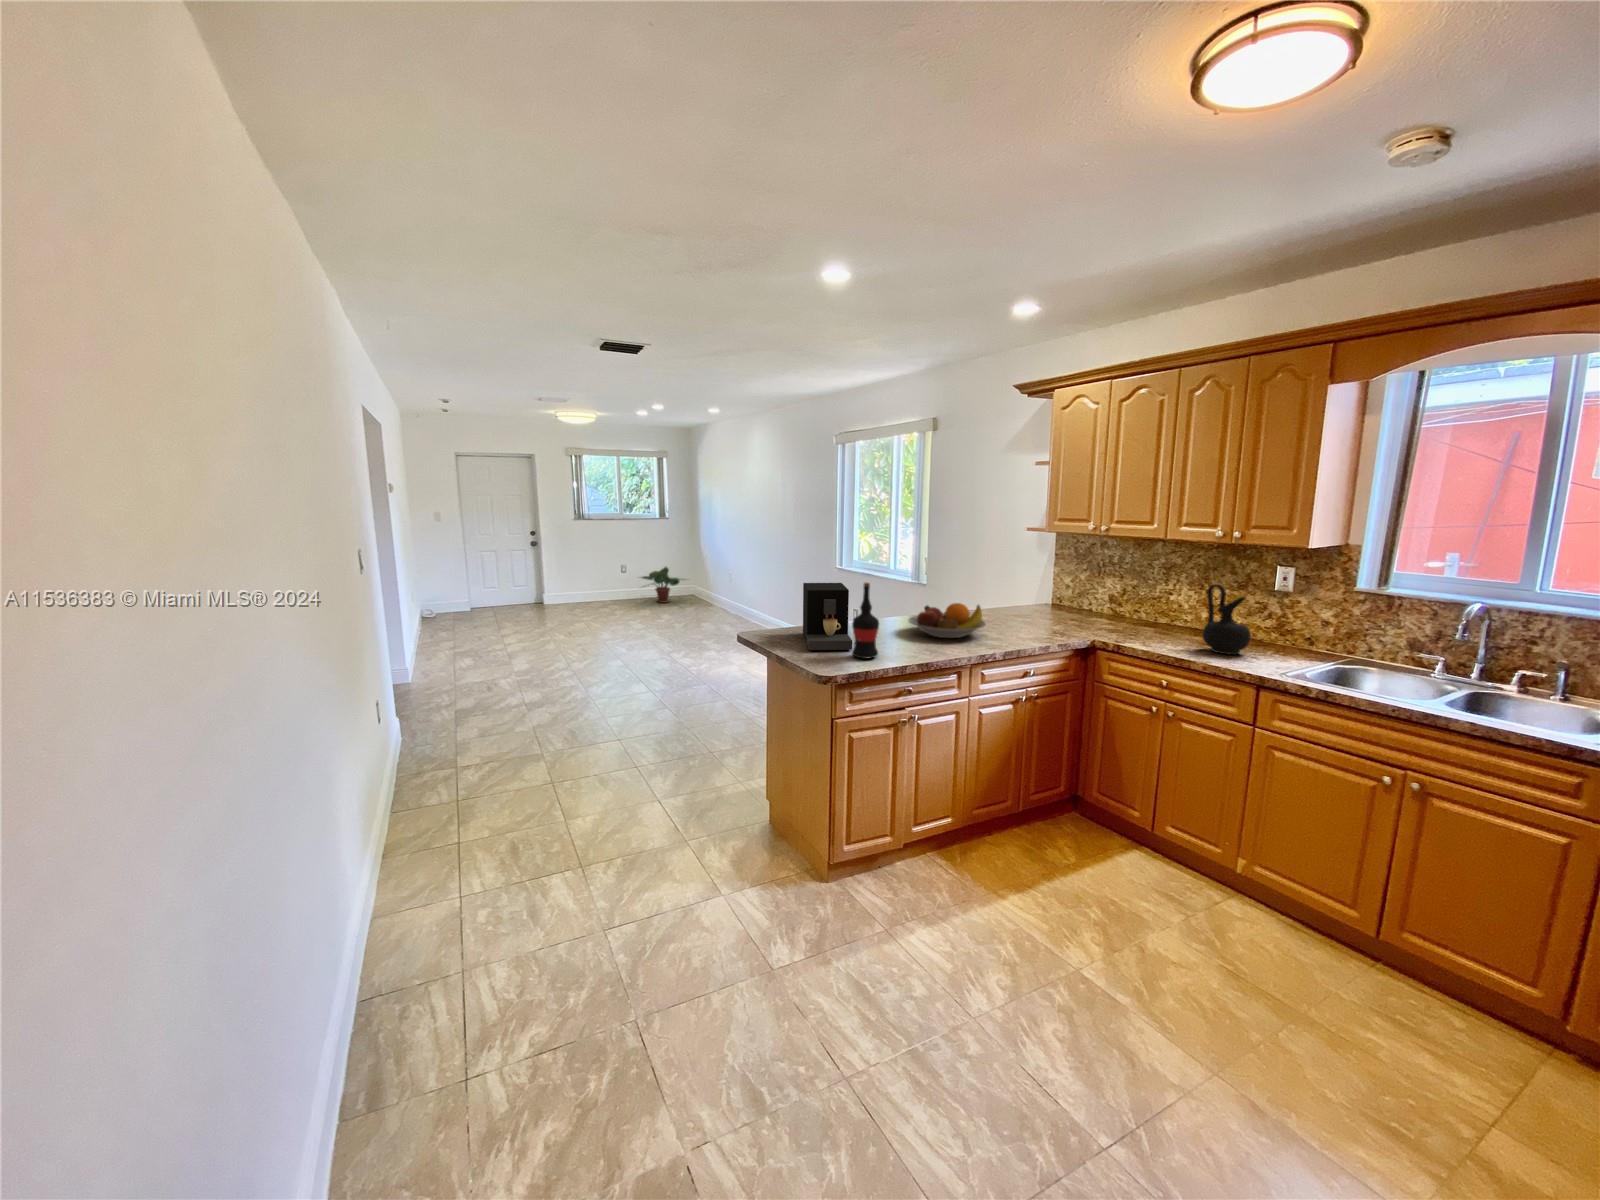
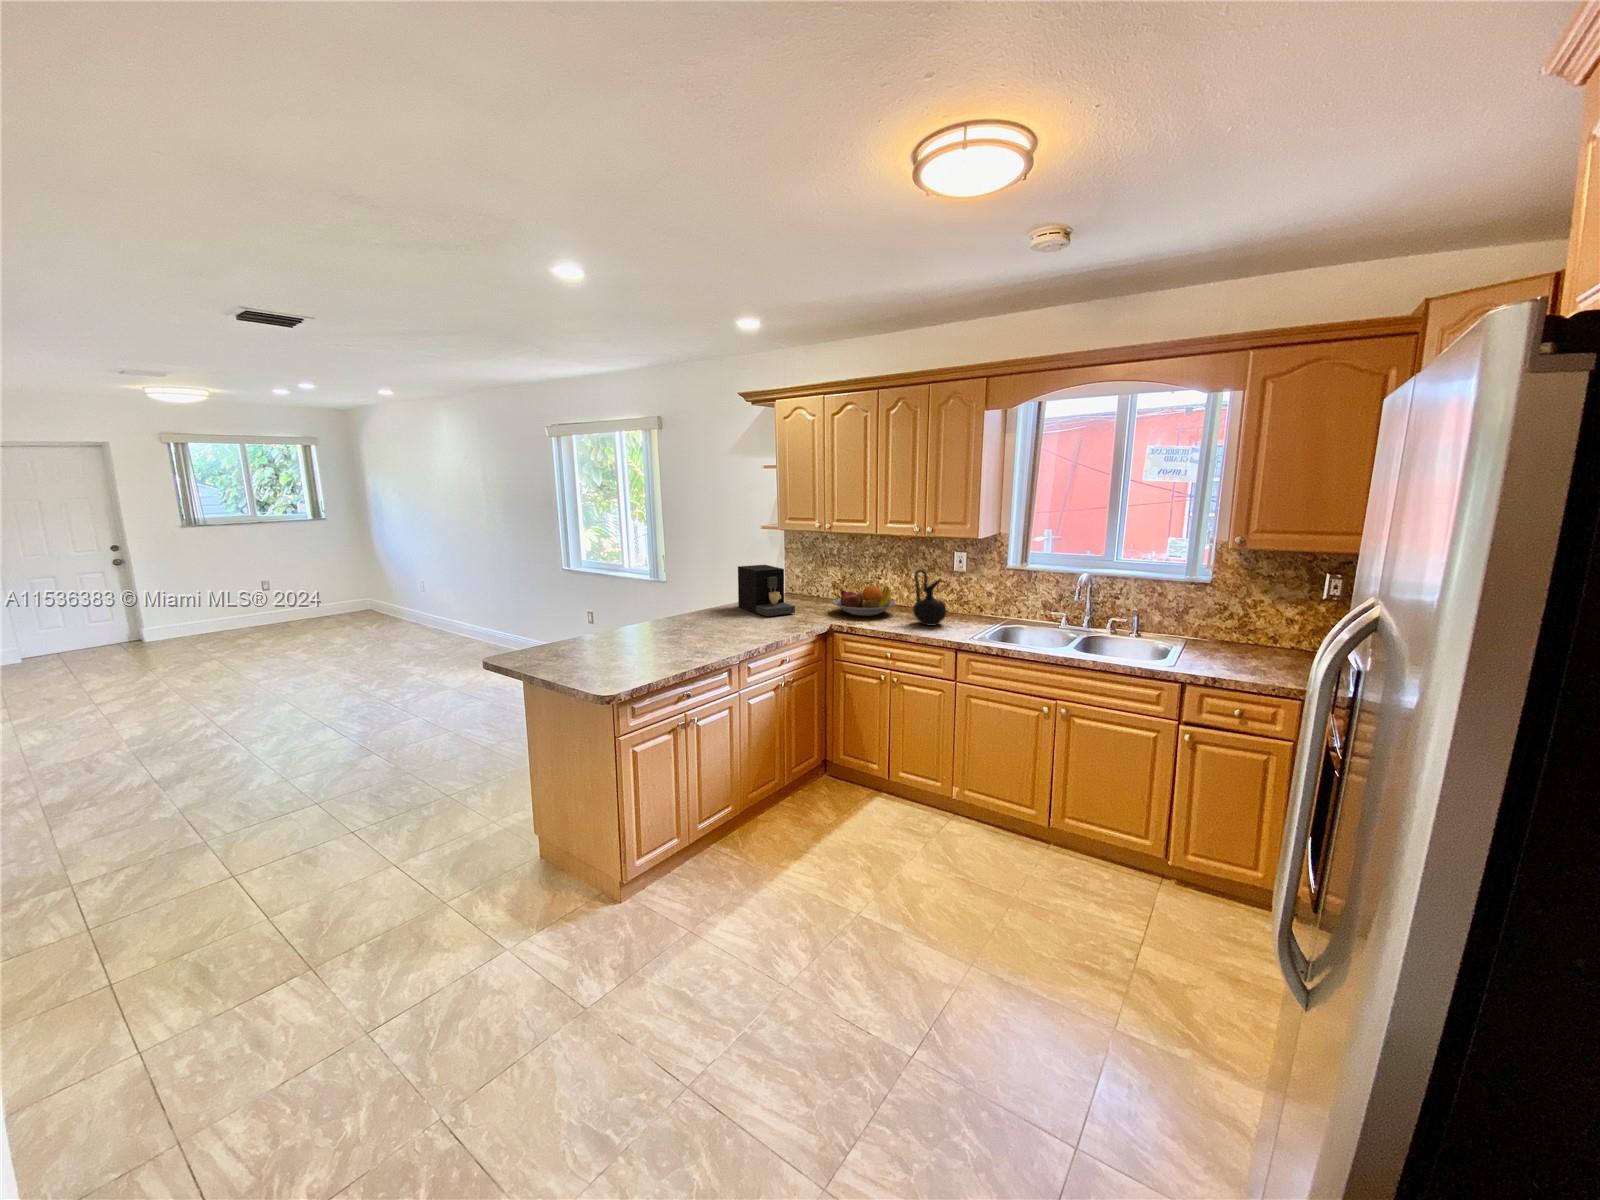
potted plant: present [642,567,680,603] -> none [293,579,373,623]
coffee maker: present [803,583,852,650] -> present [738,565,795,616]
wine bottle: present [852,583,879,659] -> none [622,591,652,670]
fruit bowl: present [909,603,986,638] -> present [832,586,895,616]

